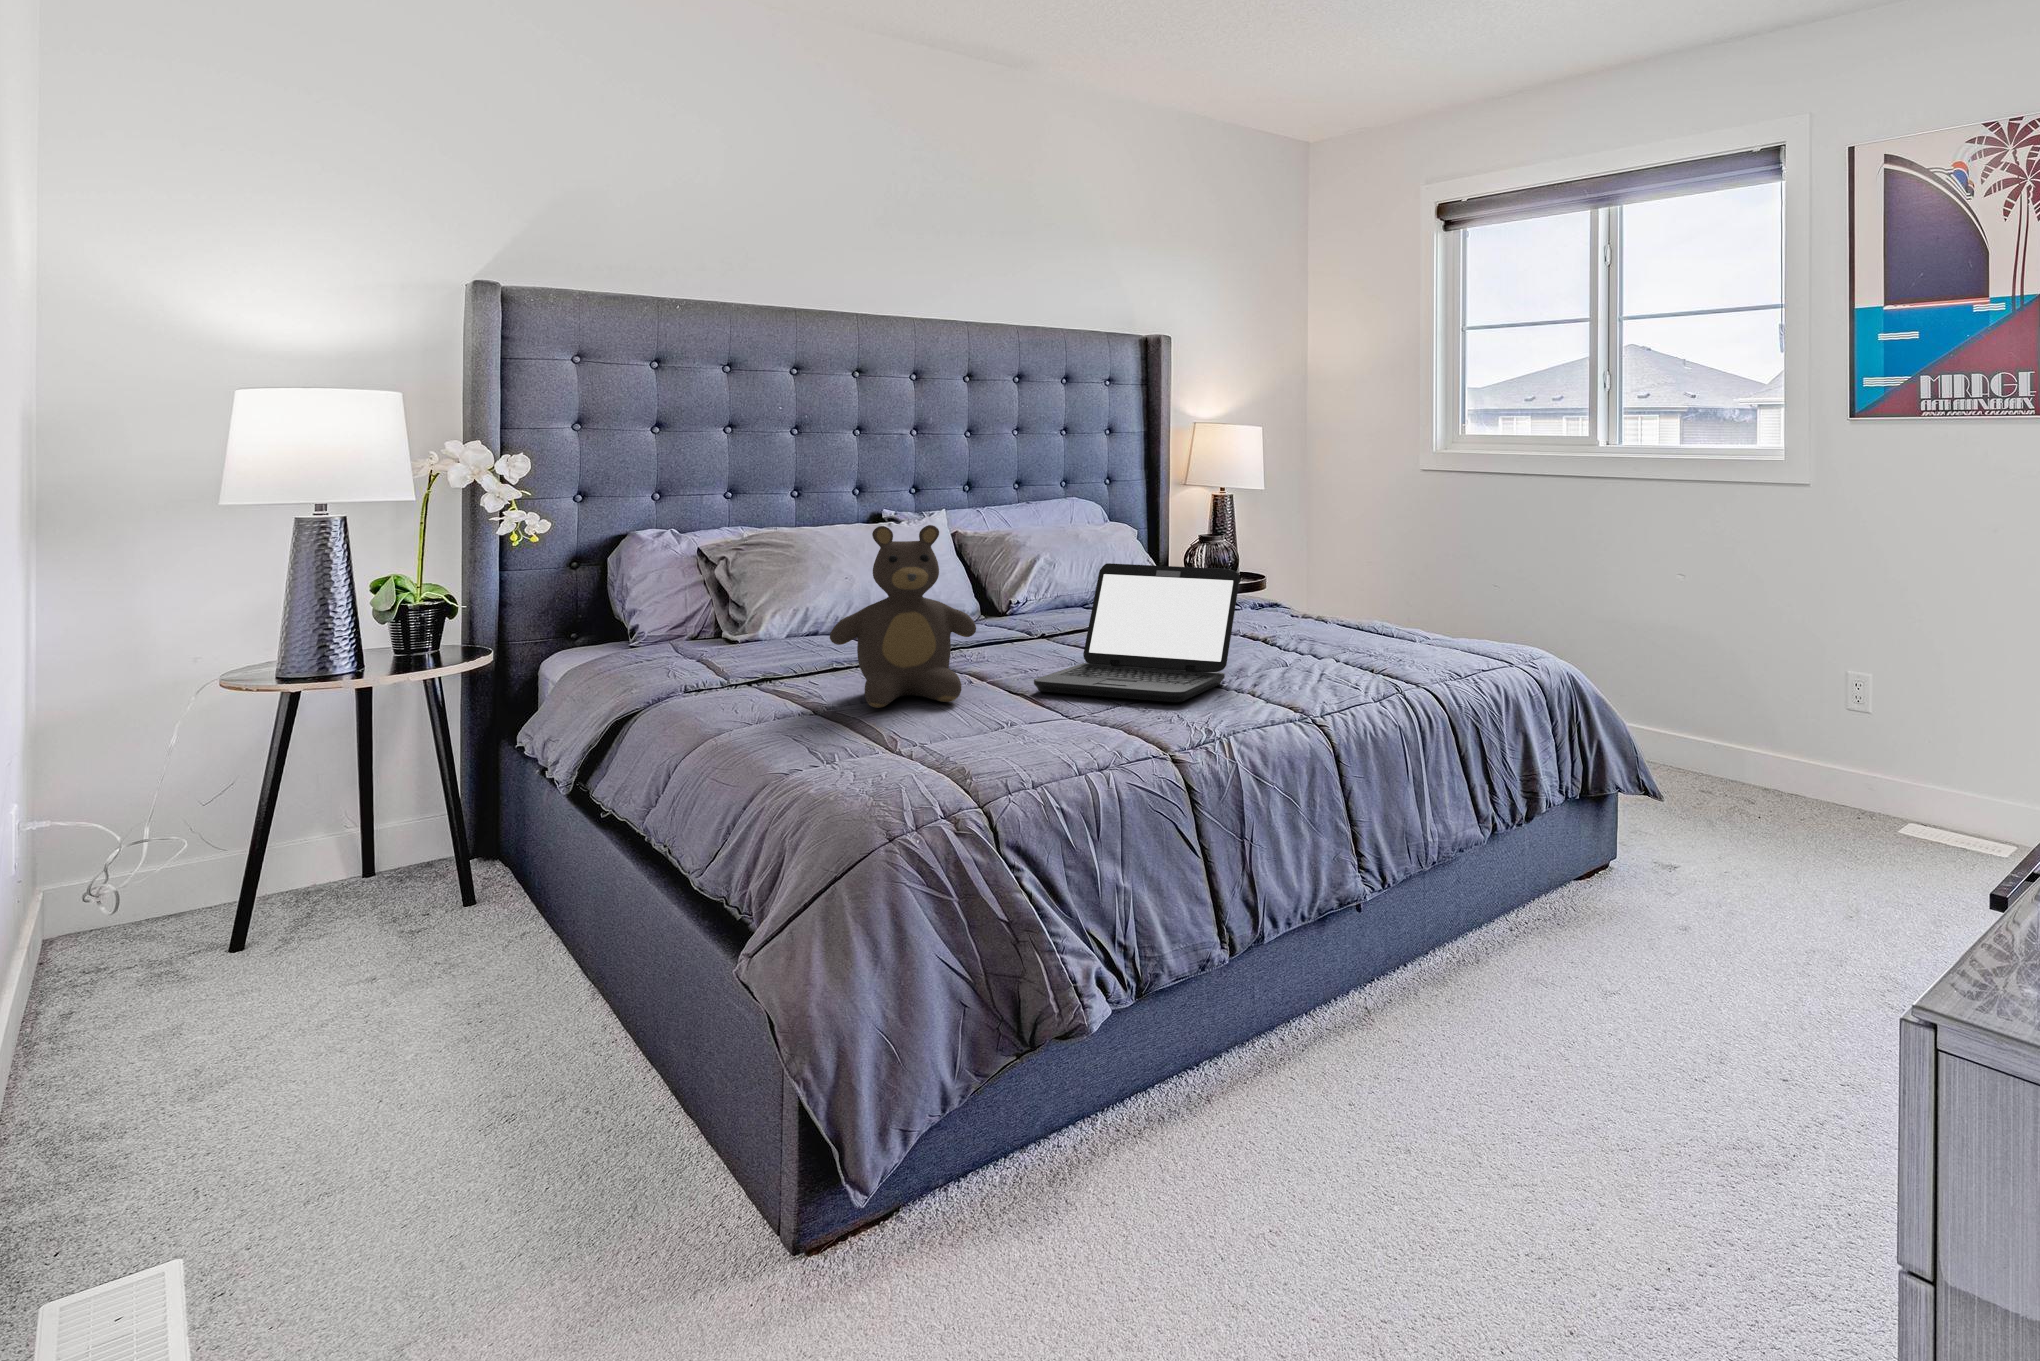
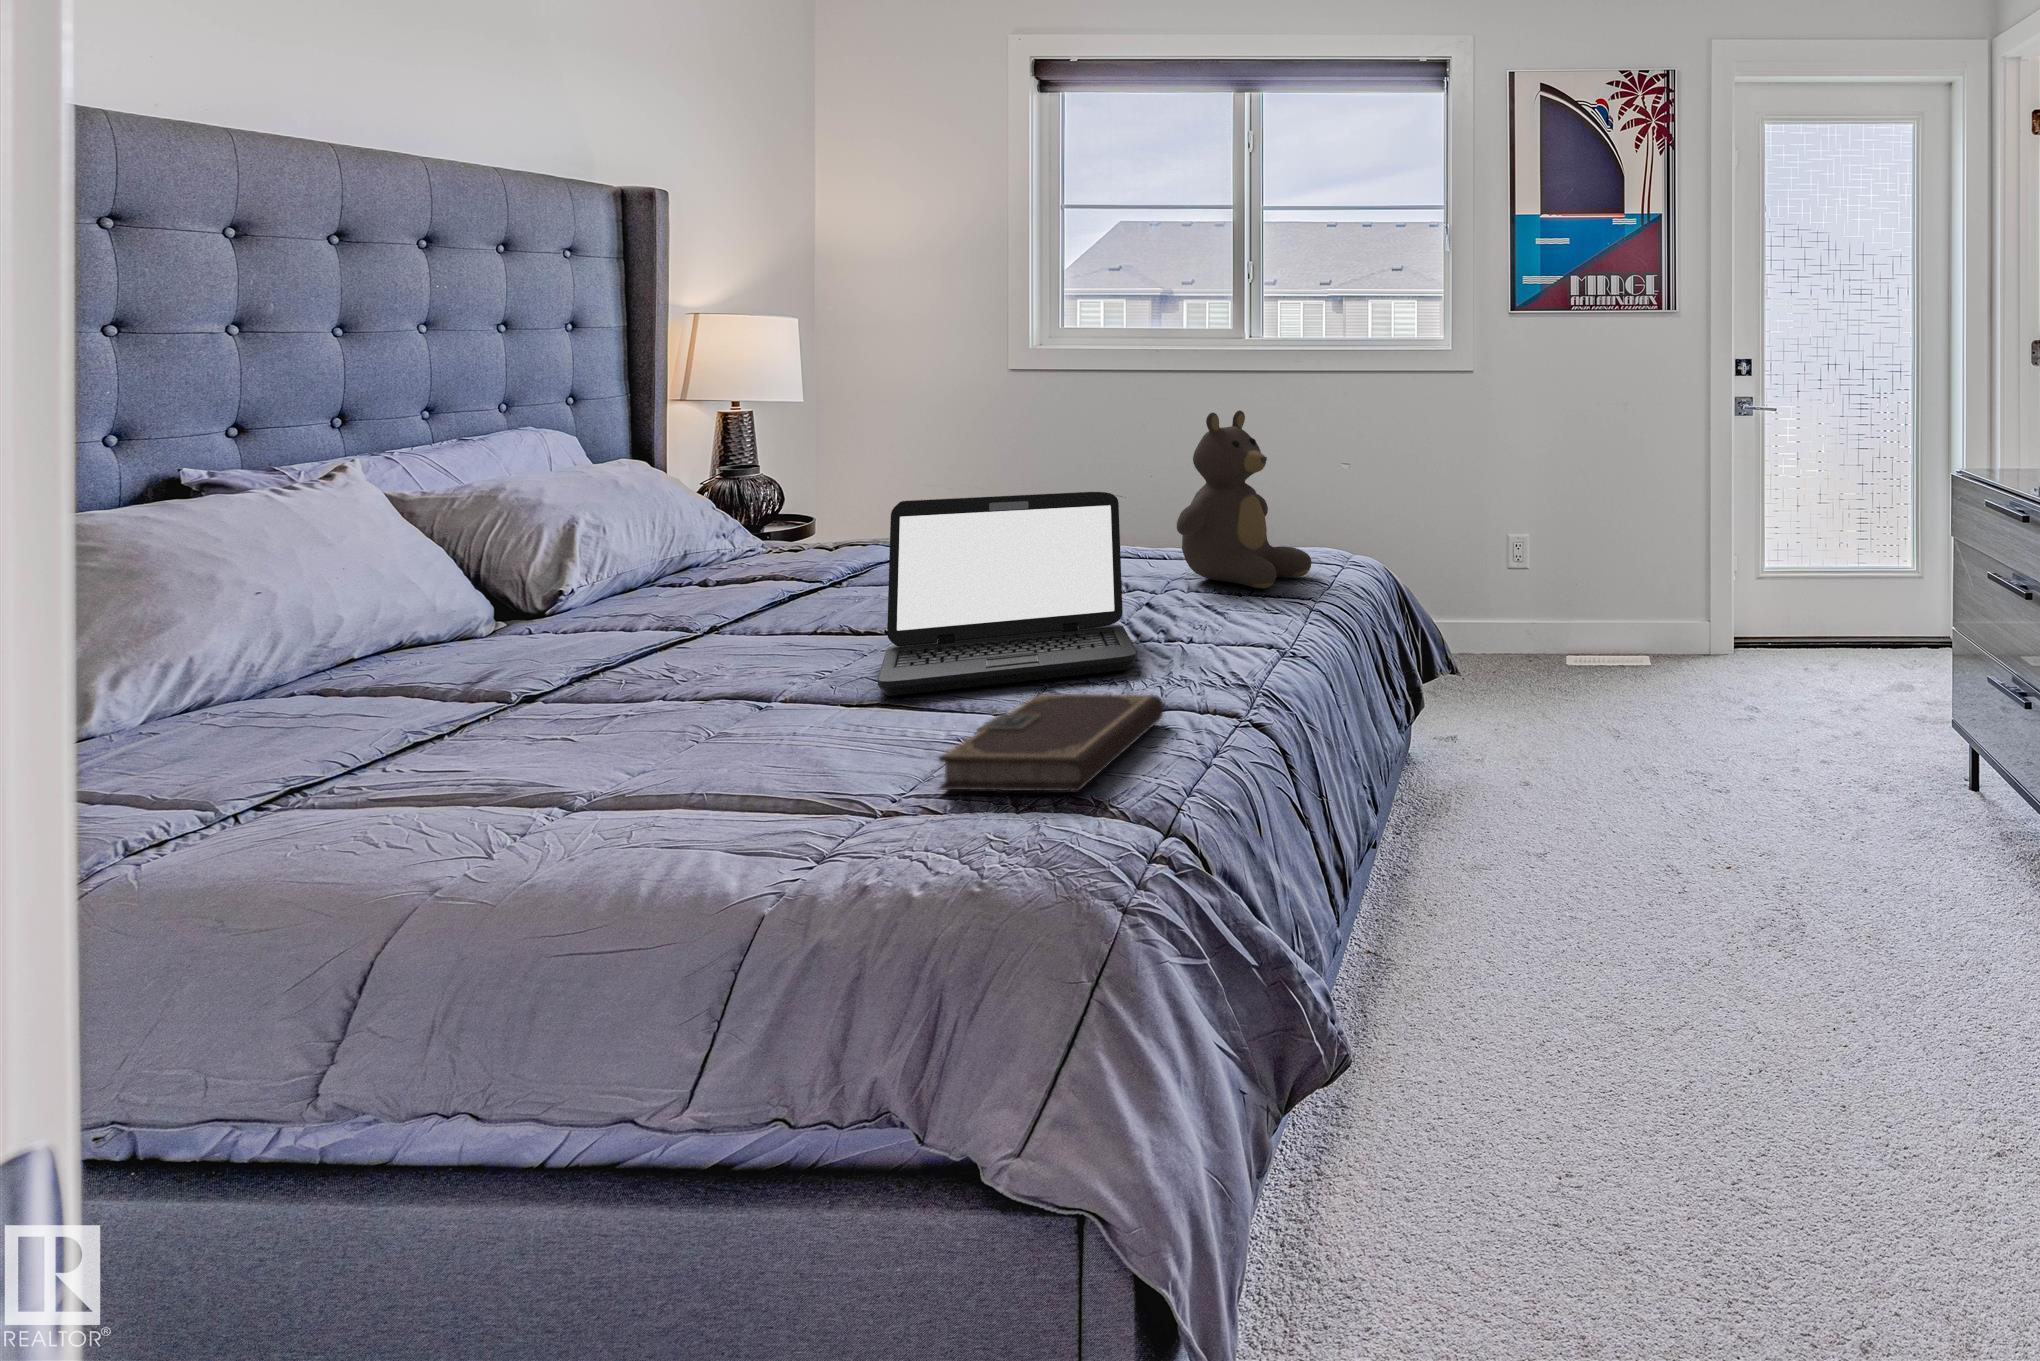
teddy bear: present [830,525,976,708] -> present [1177,410,1311,588]
notebook: none [953,702,1126,760] -> present [939,694,1164,791]

